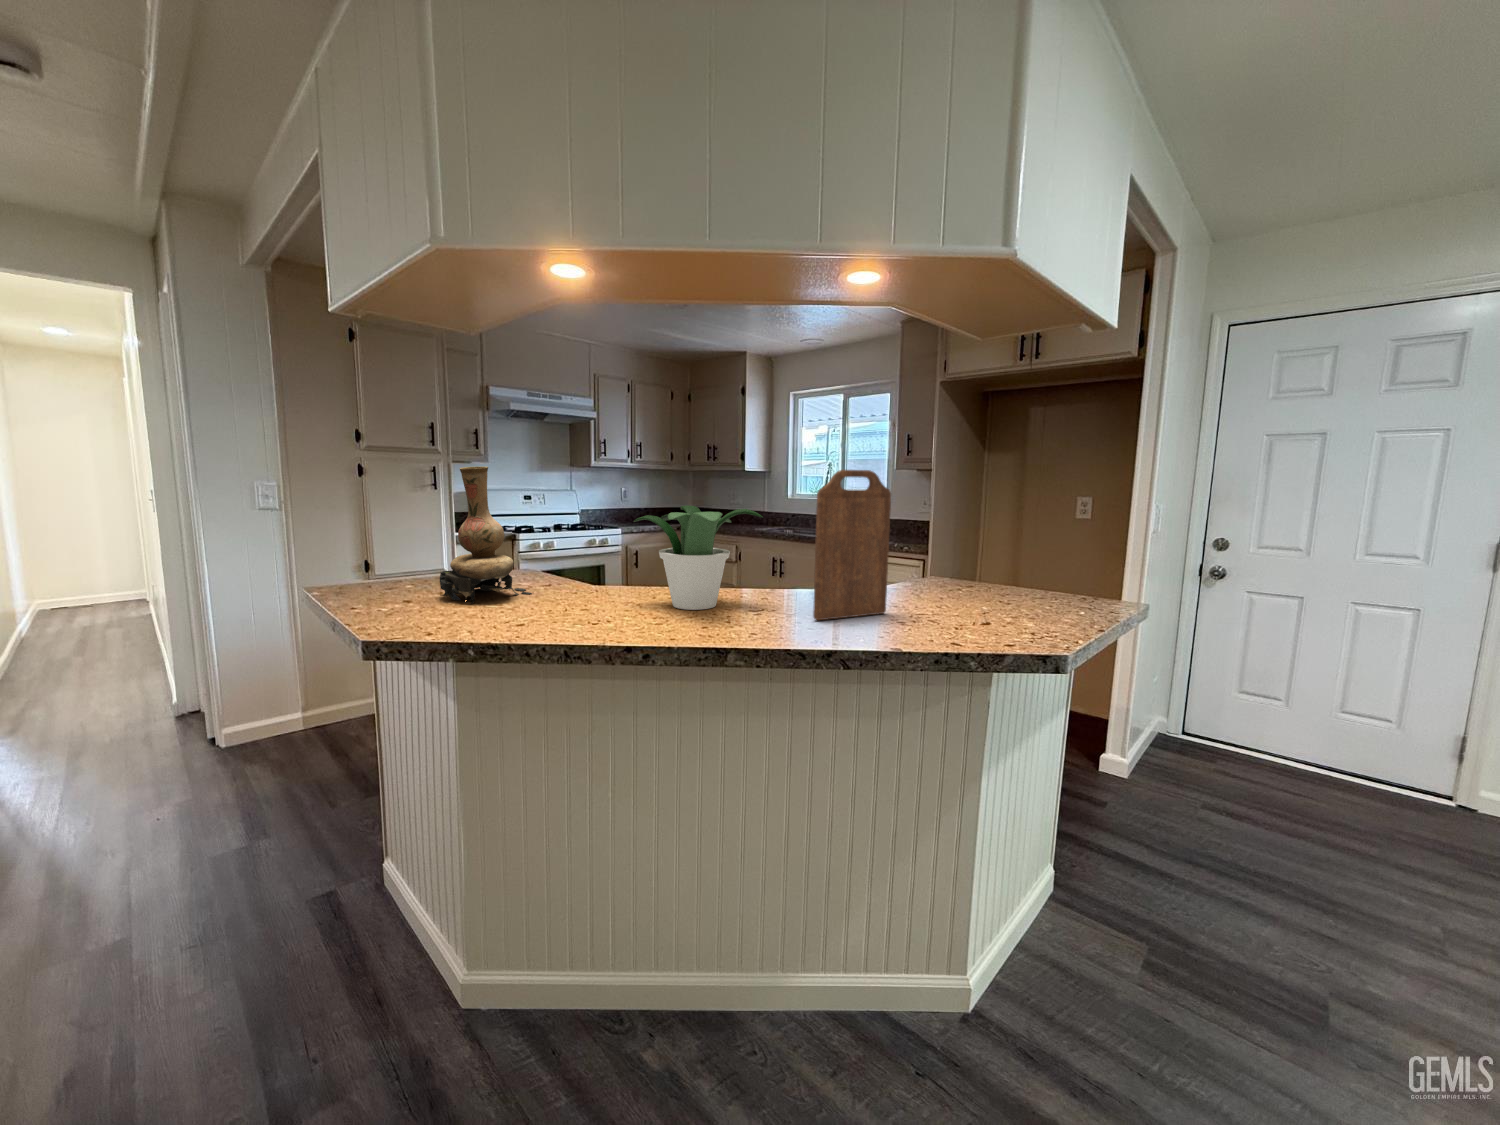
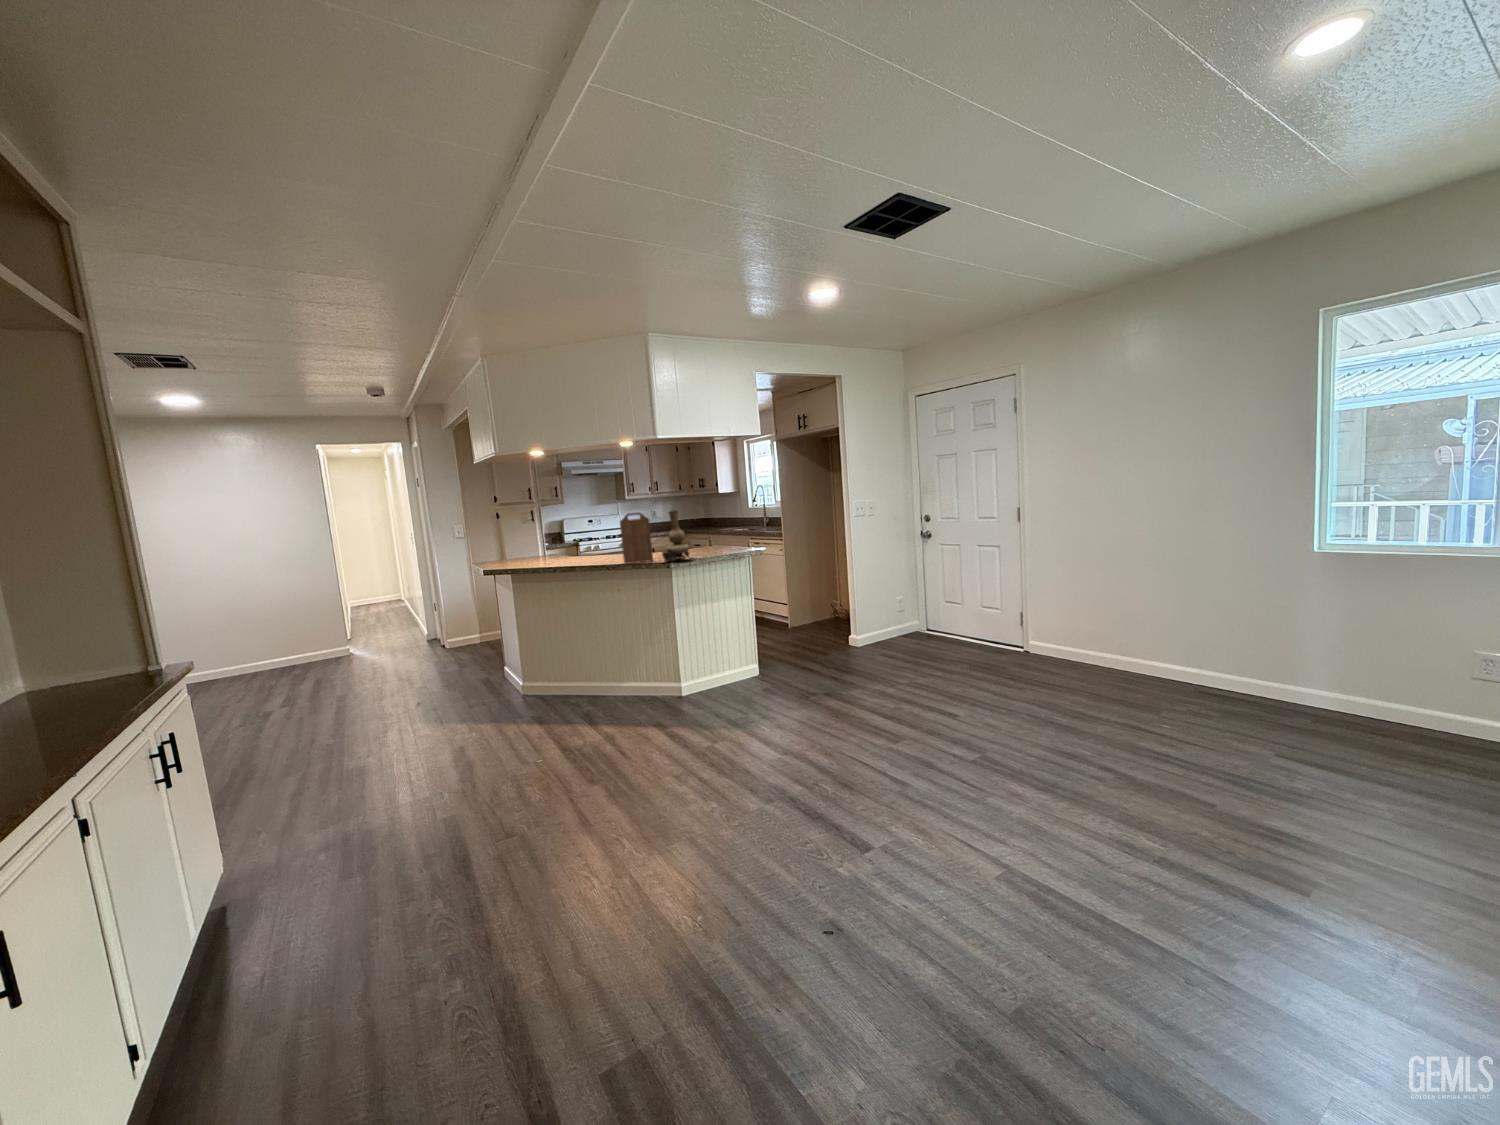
vase: present [440,467,531,604] -> present [662,510,693,562]
potted plant: present [634,505,763,610] -> none [572,528,613,564]

